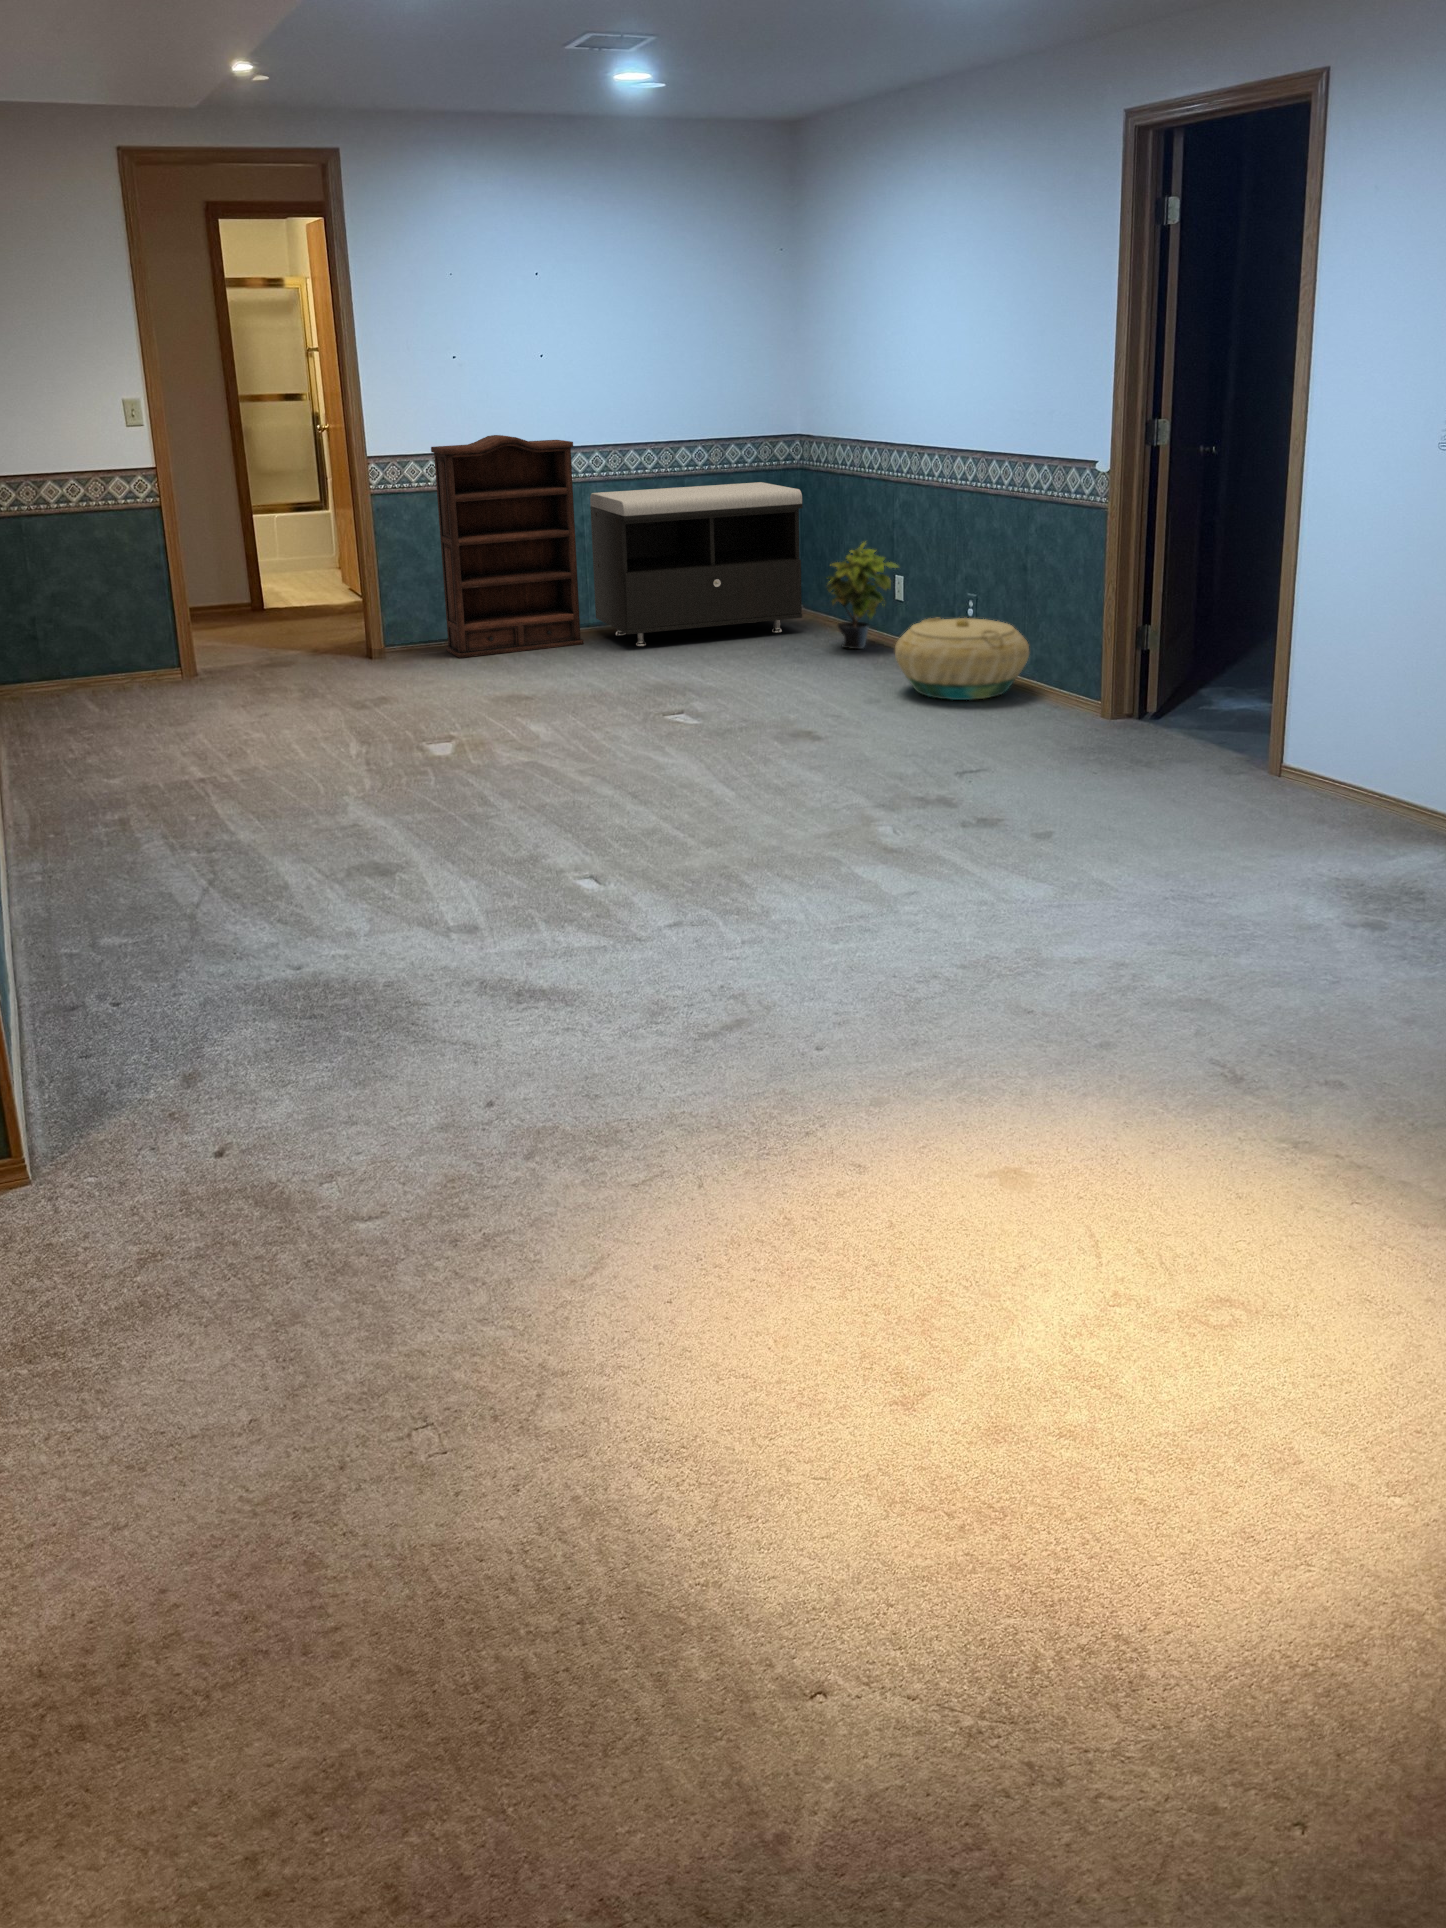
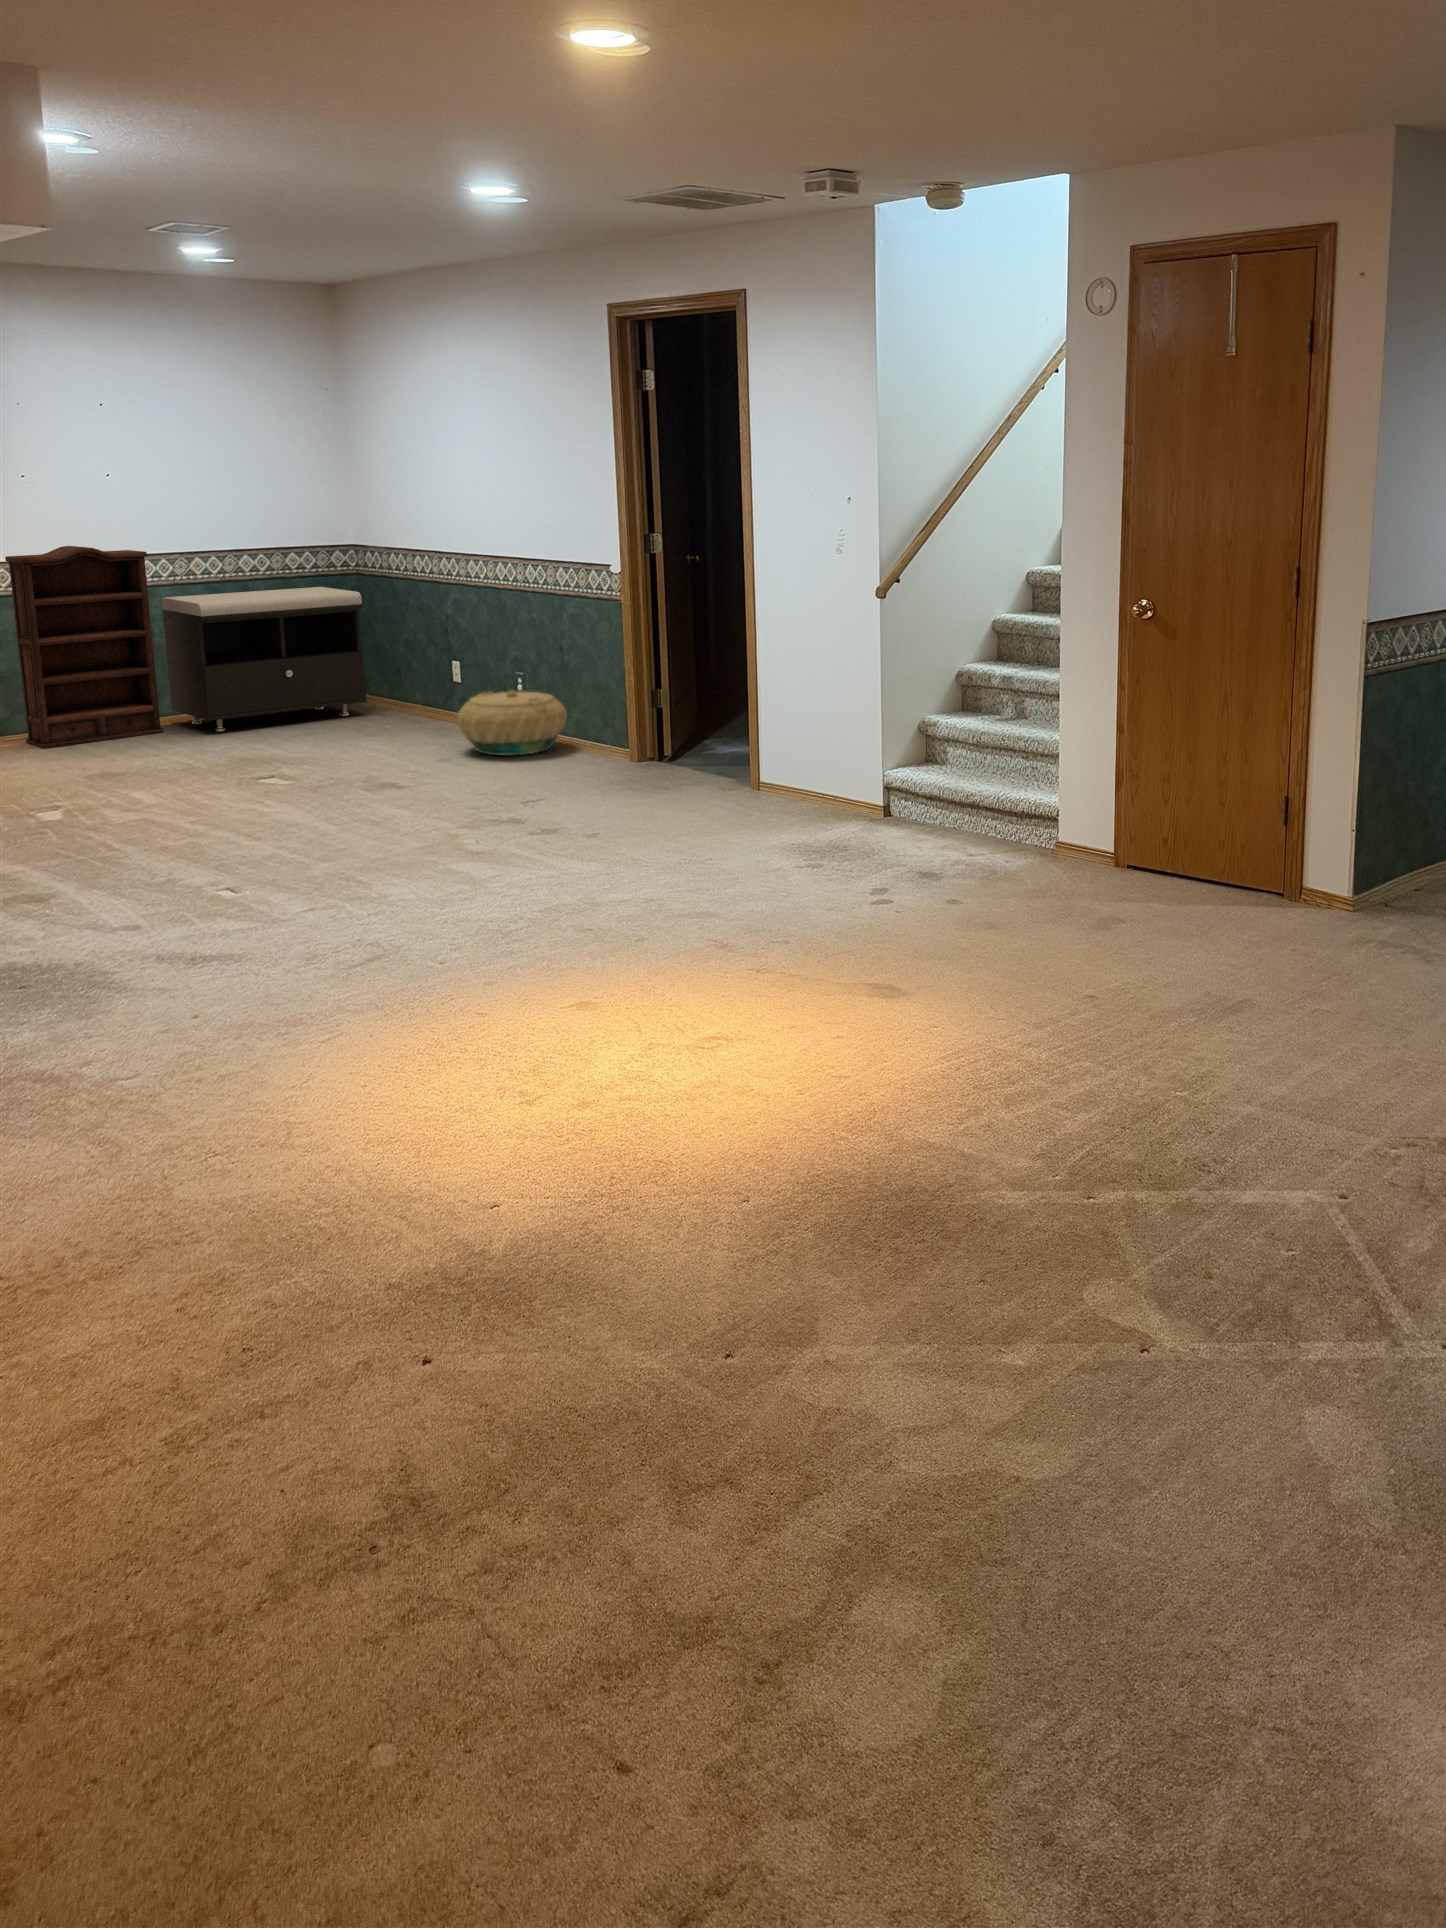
potted plant: present [827,542,898,649] -> none [388,633,453,724]

